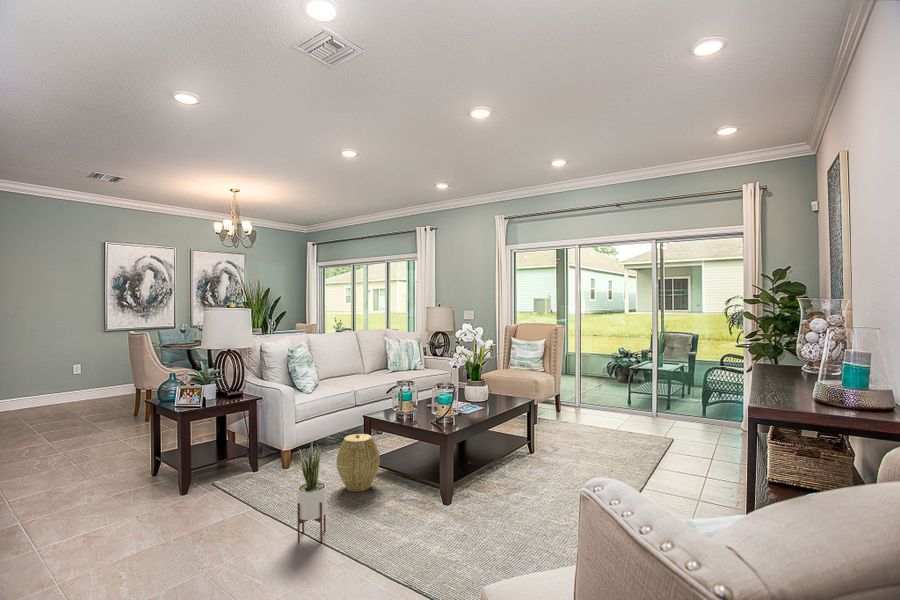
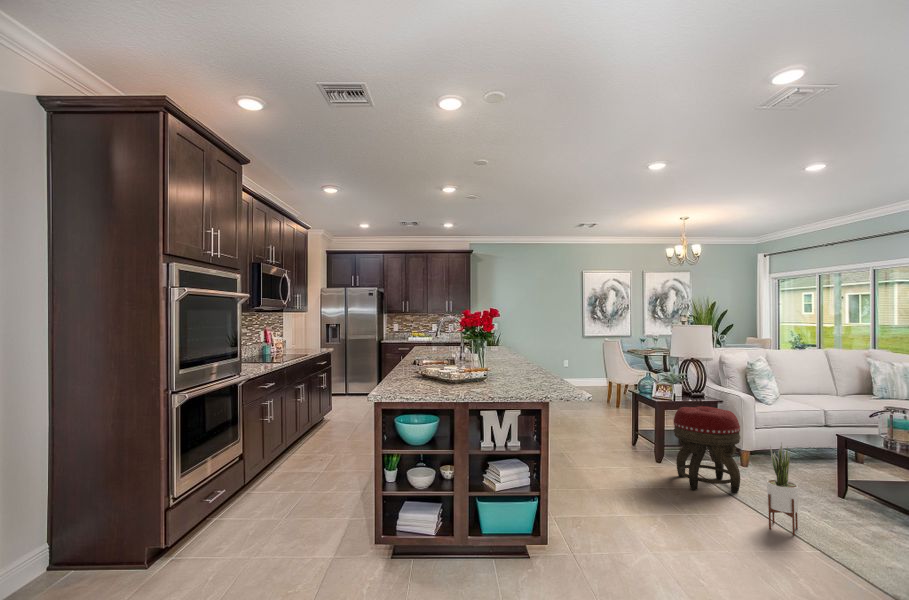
footstool: none [198,409,275,516] -> present [674,406,740,492]
woven basket: present [337,434,380,492] -> none [806,450,862,510]

